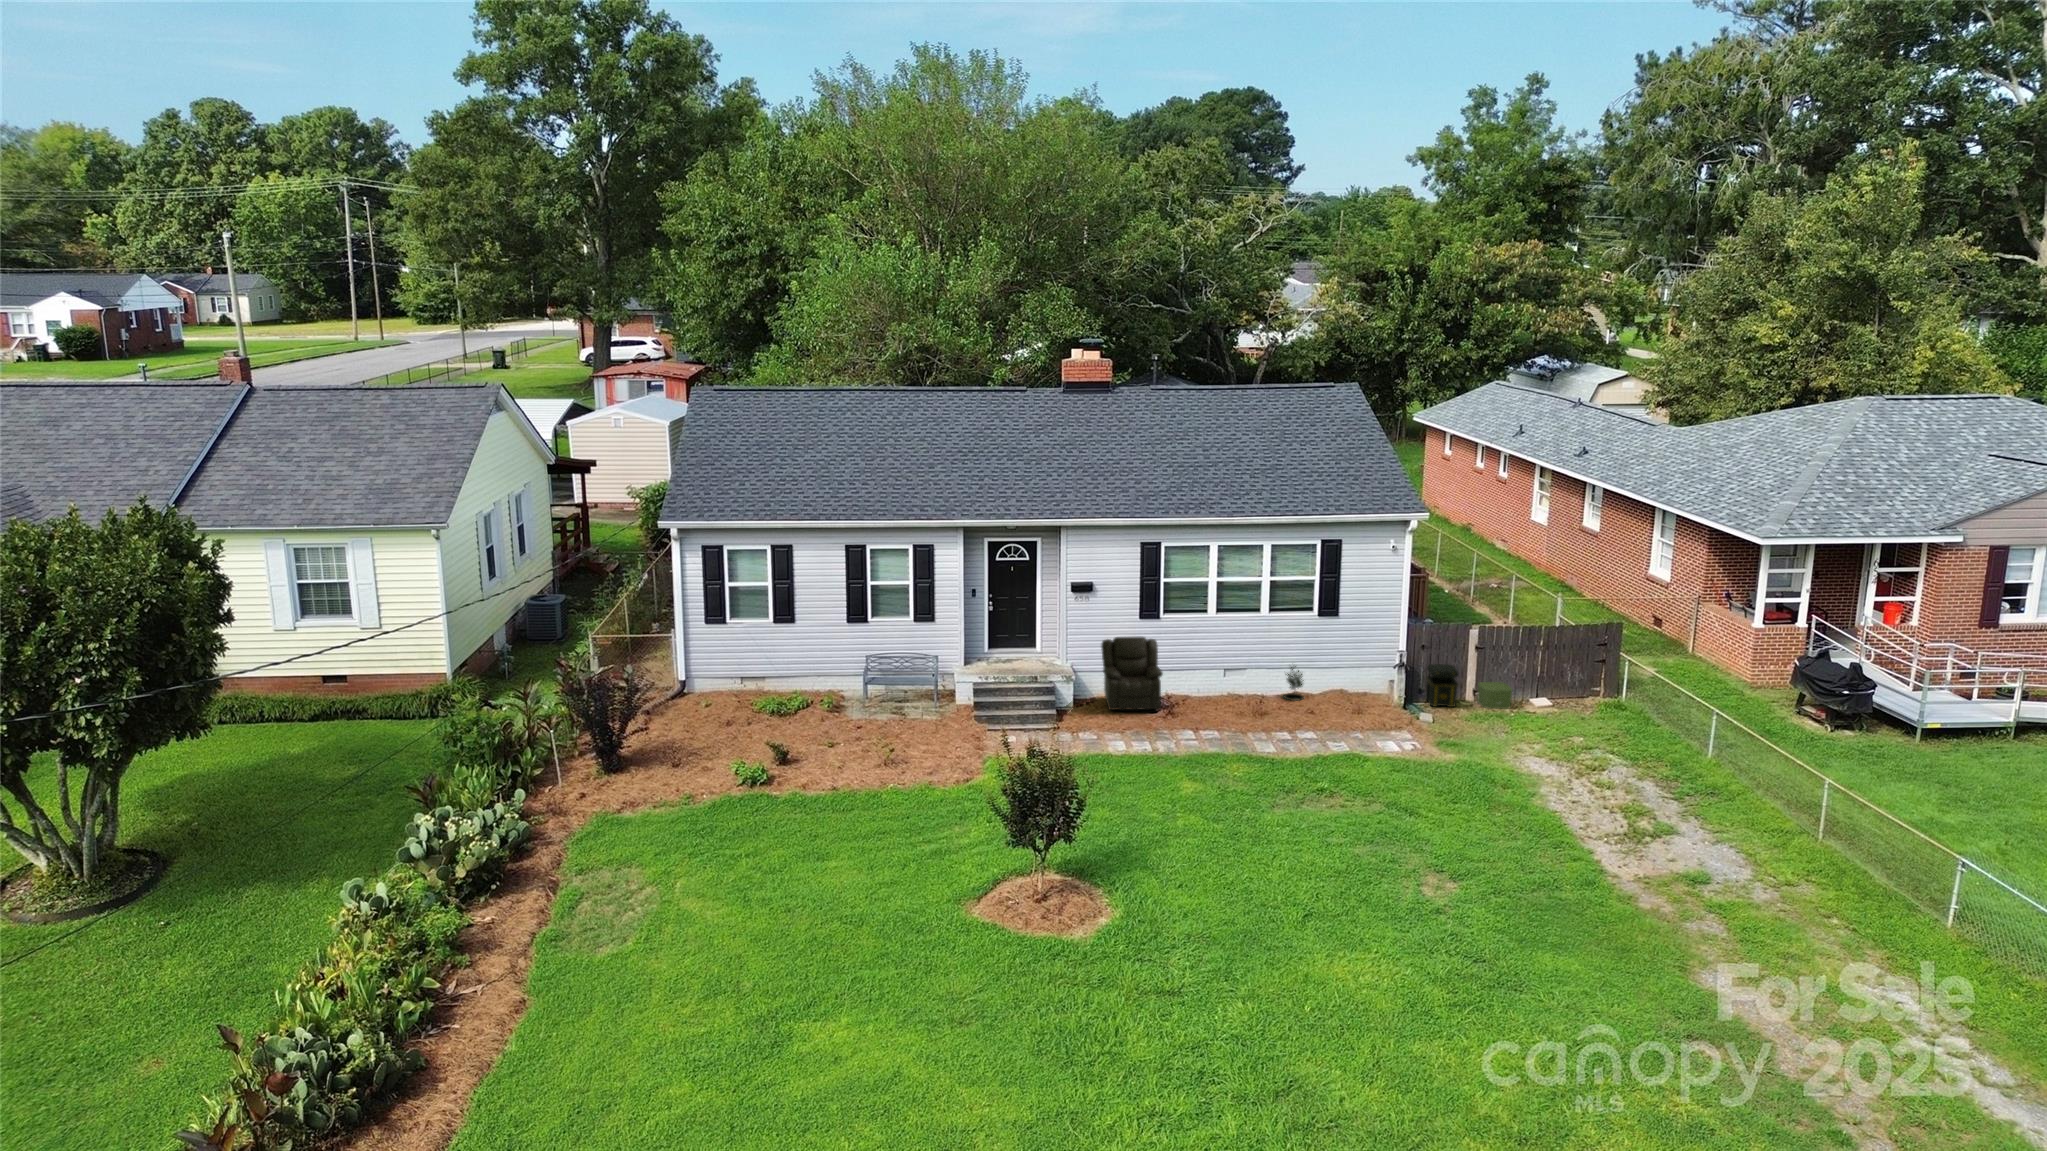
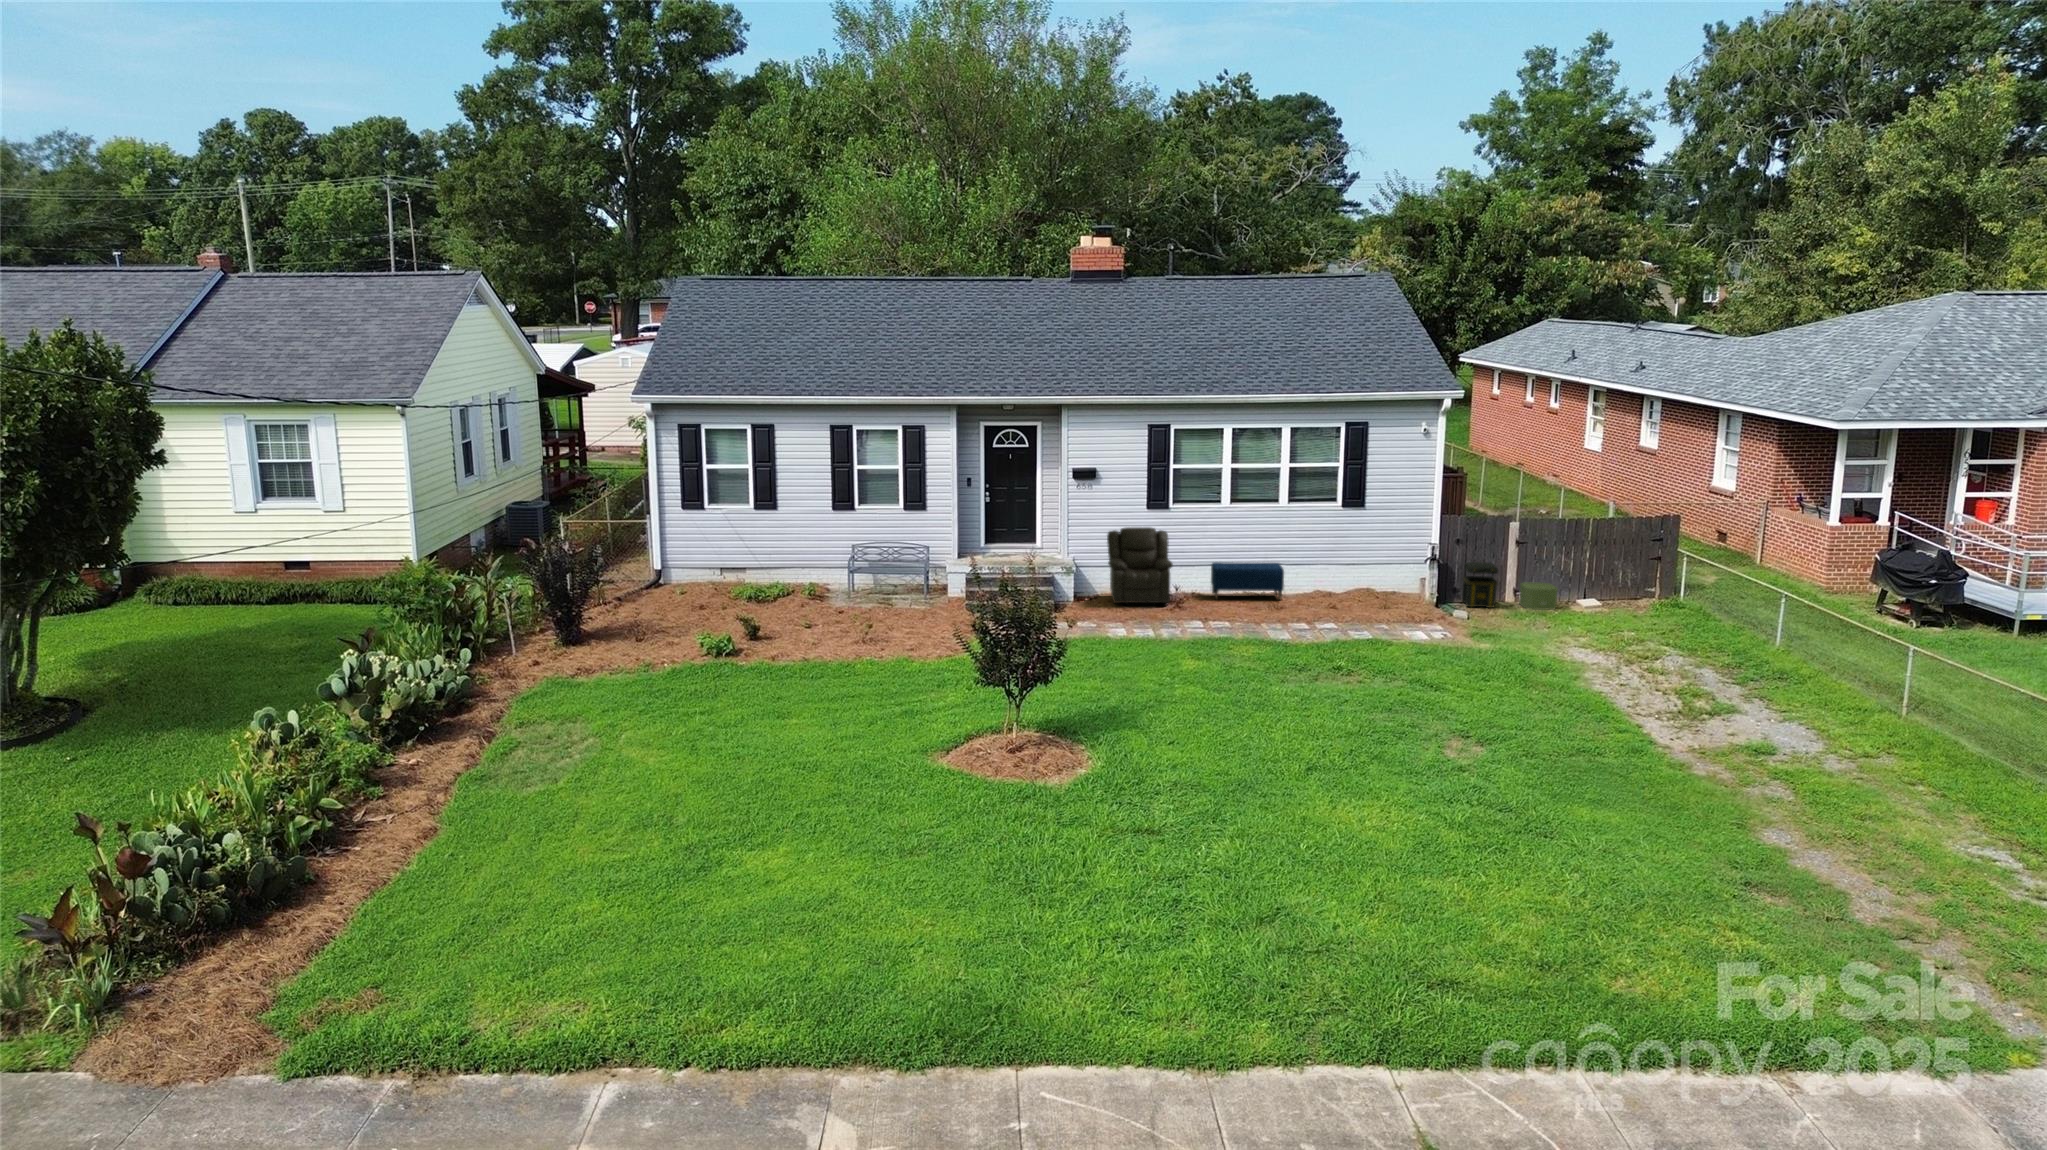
bench: none [1196,666,1264,703] -> present [1211,562,1284,600]
potted tree: present [1284,666,1304,701] -> none [1305,557,1330,599]

